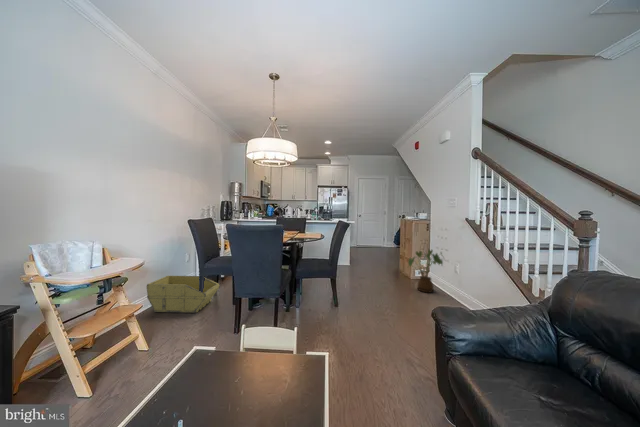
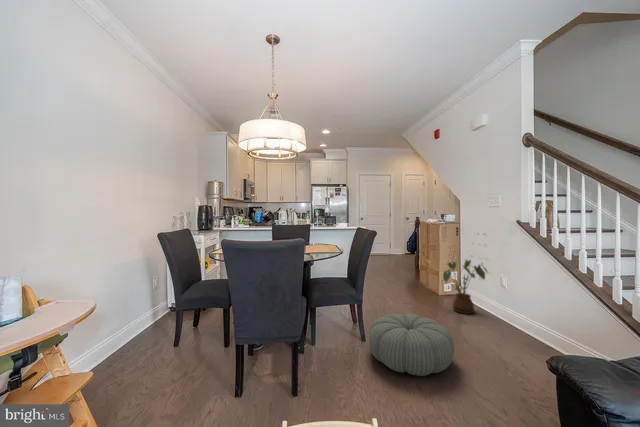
storage bin: present [147,276,219,313] -> none [101,309,204,365]
pouf: none [338,287,400,329] -> present [369,314,454,376]

